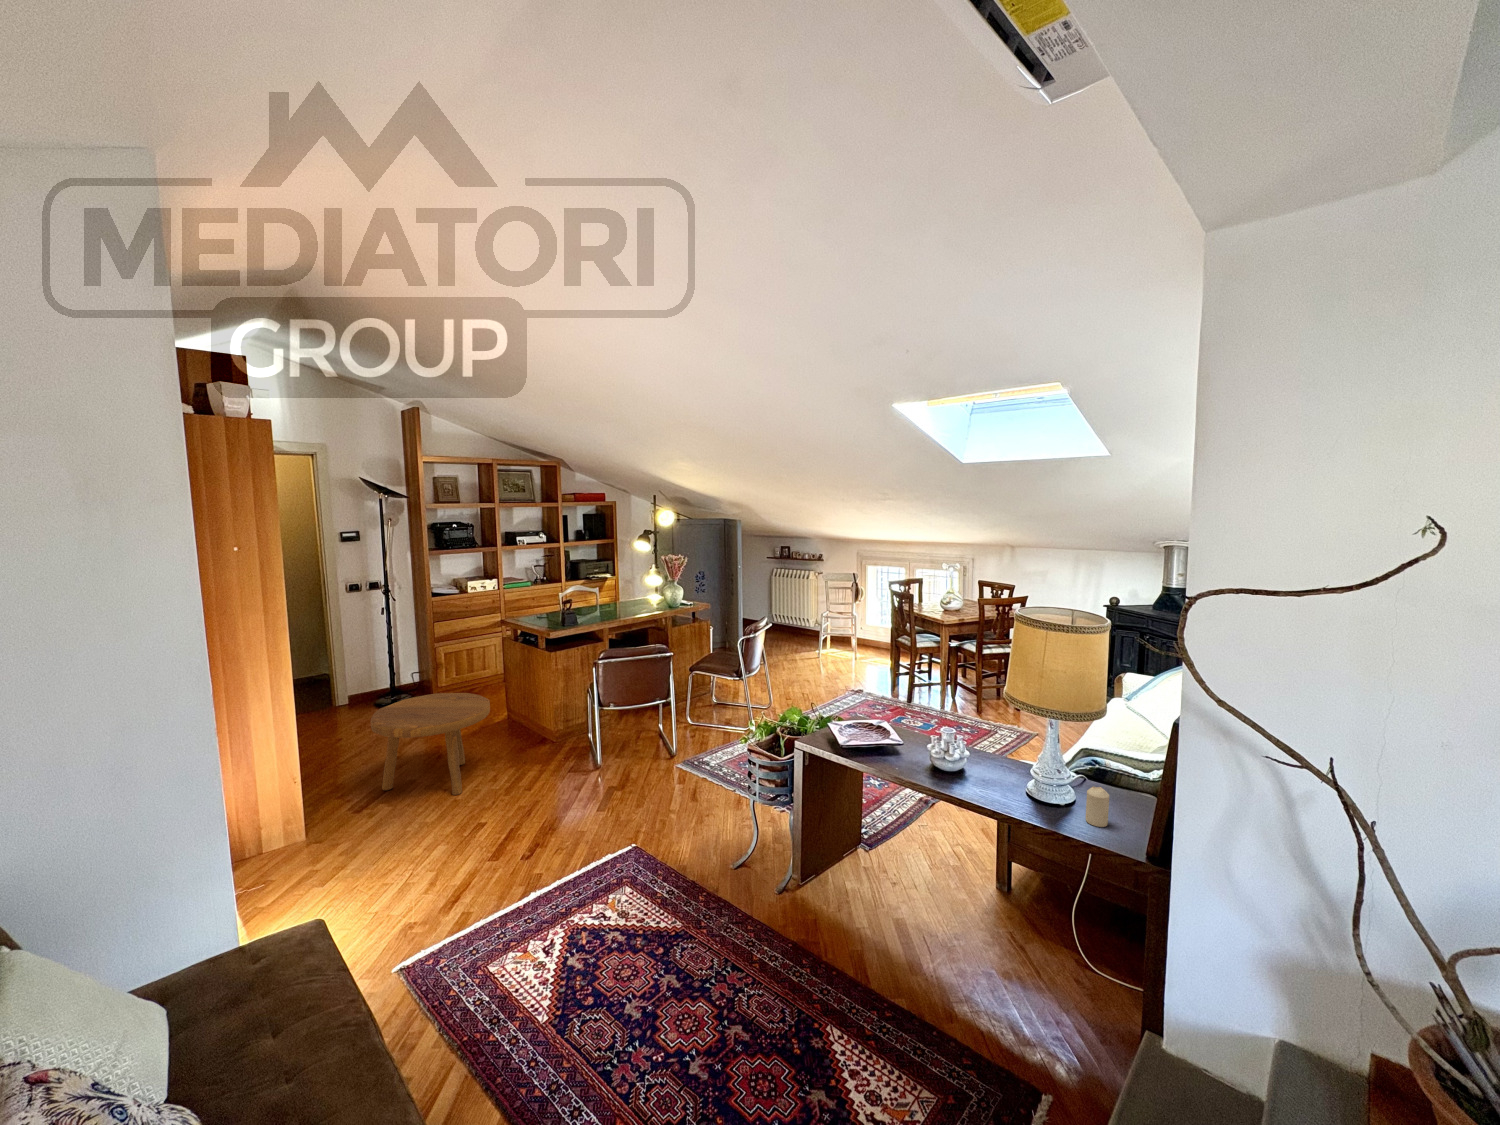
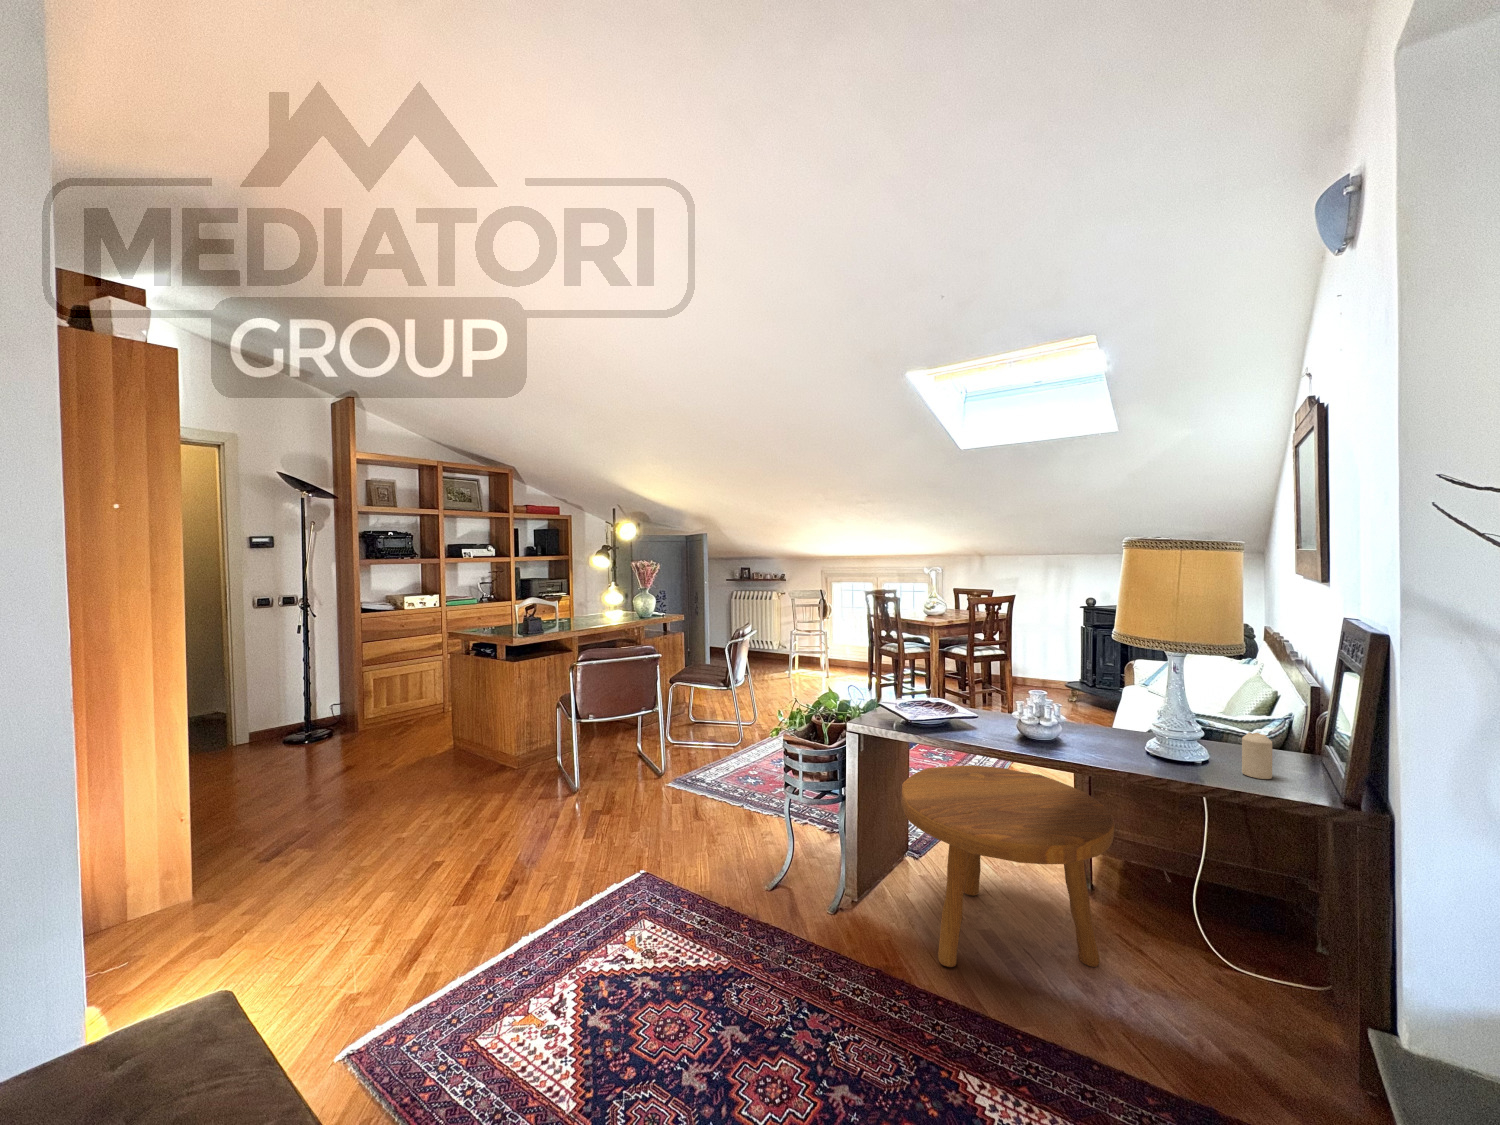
footstool: present [370,693,490,795] -> present [901,765,1115,967]

